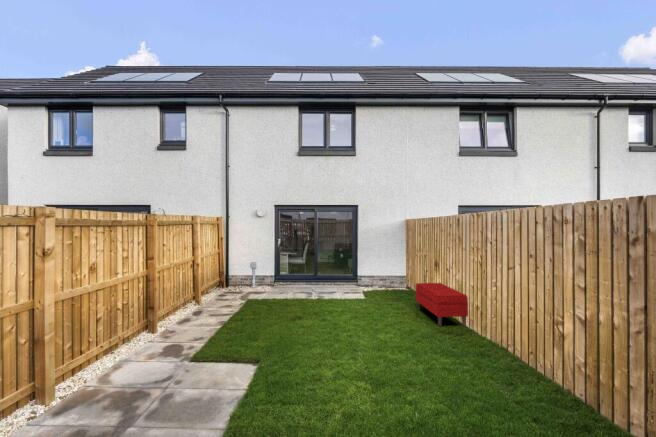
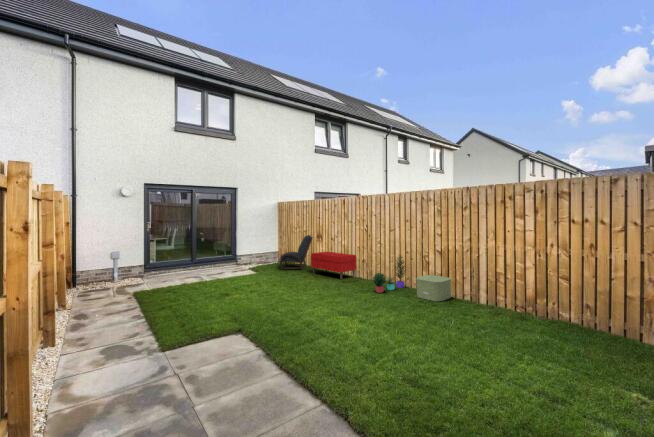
lounge chair: none [389,259,434,301] -> present [280,235,313,270]
potted plant: none [452,309,527,367] -> present [373,255,406,293]
storage box: none [519,361,601,428] -> present [416,275,451,301]

